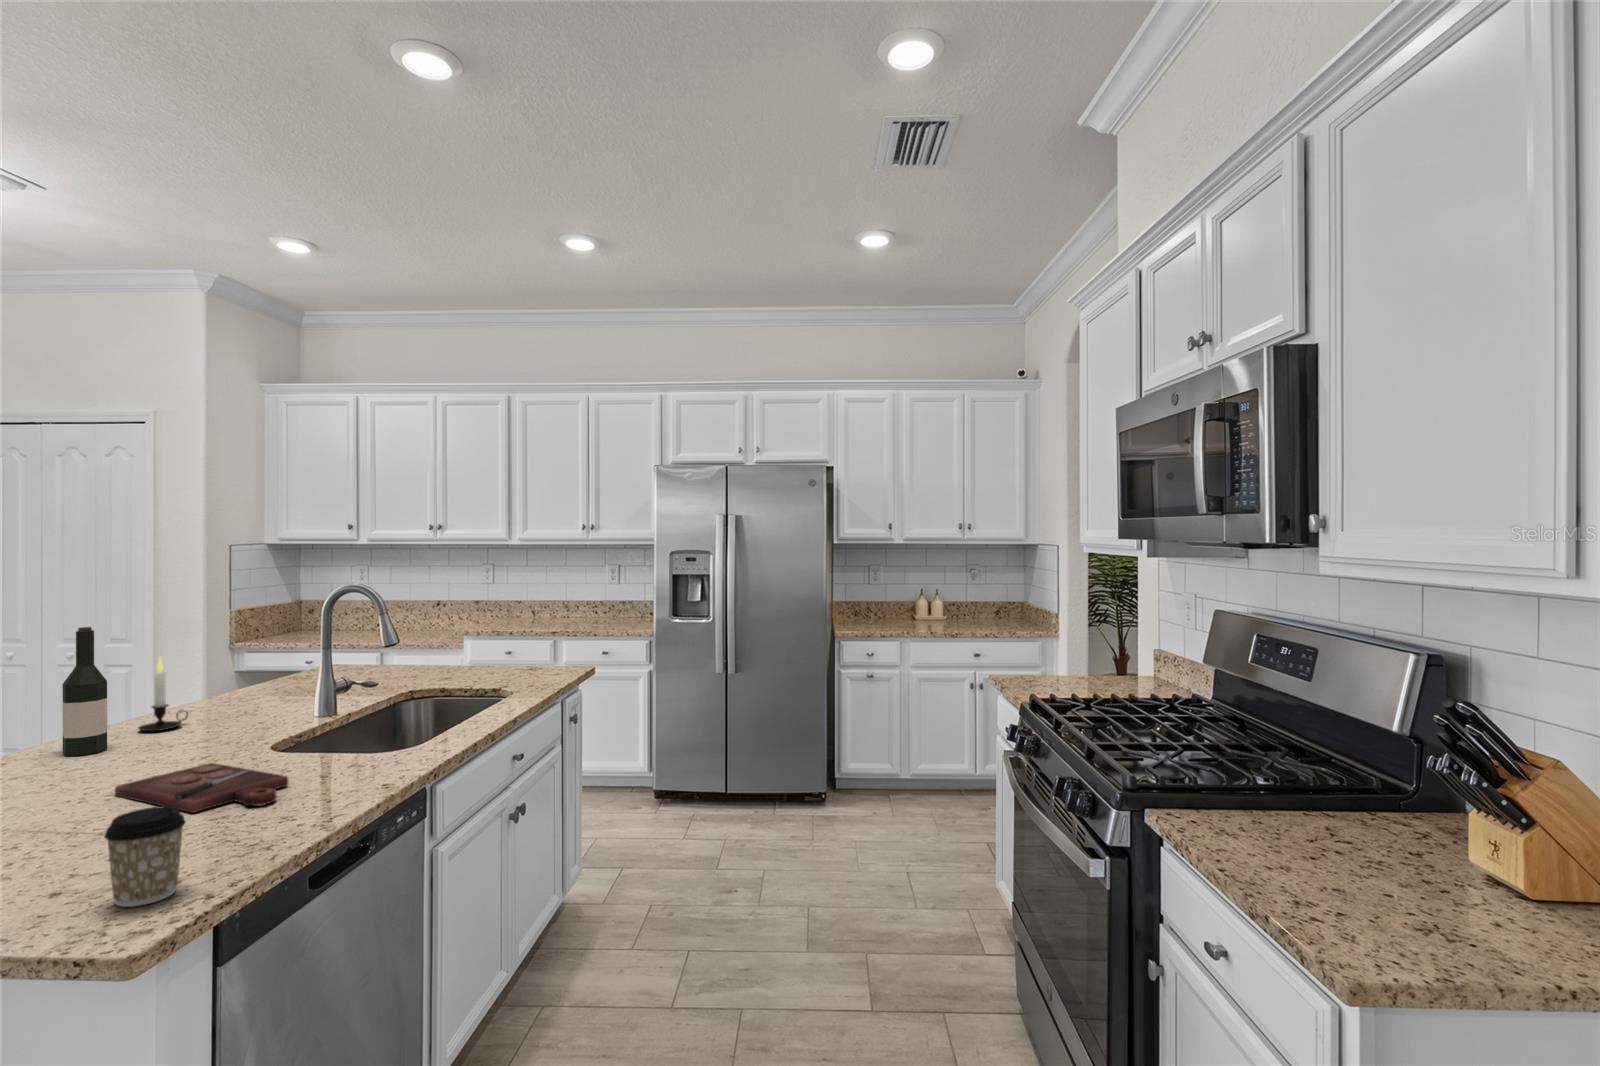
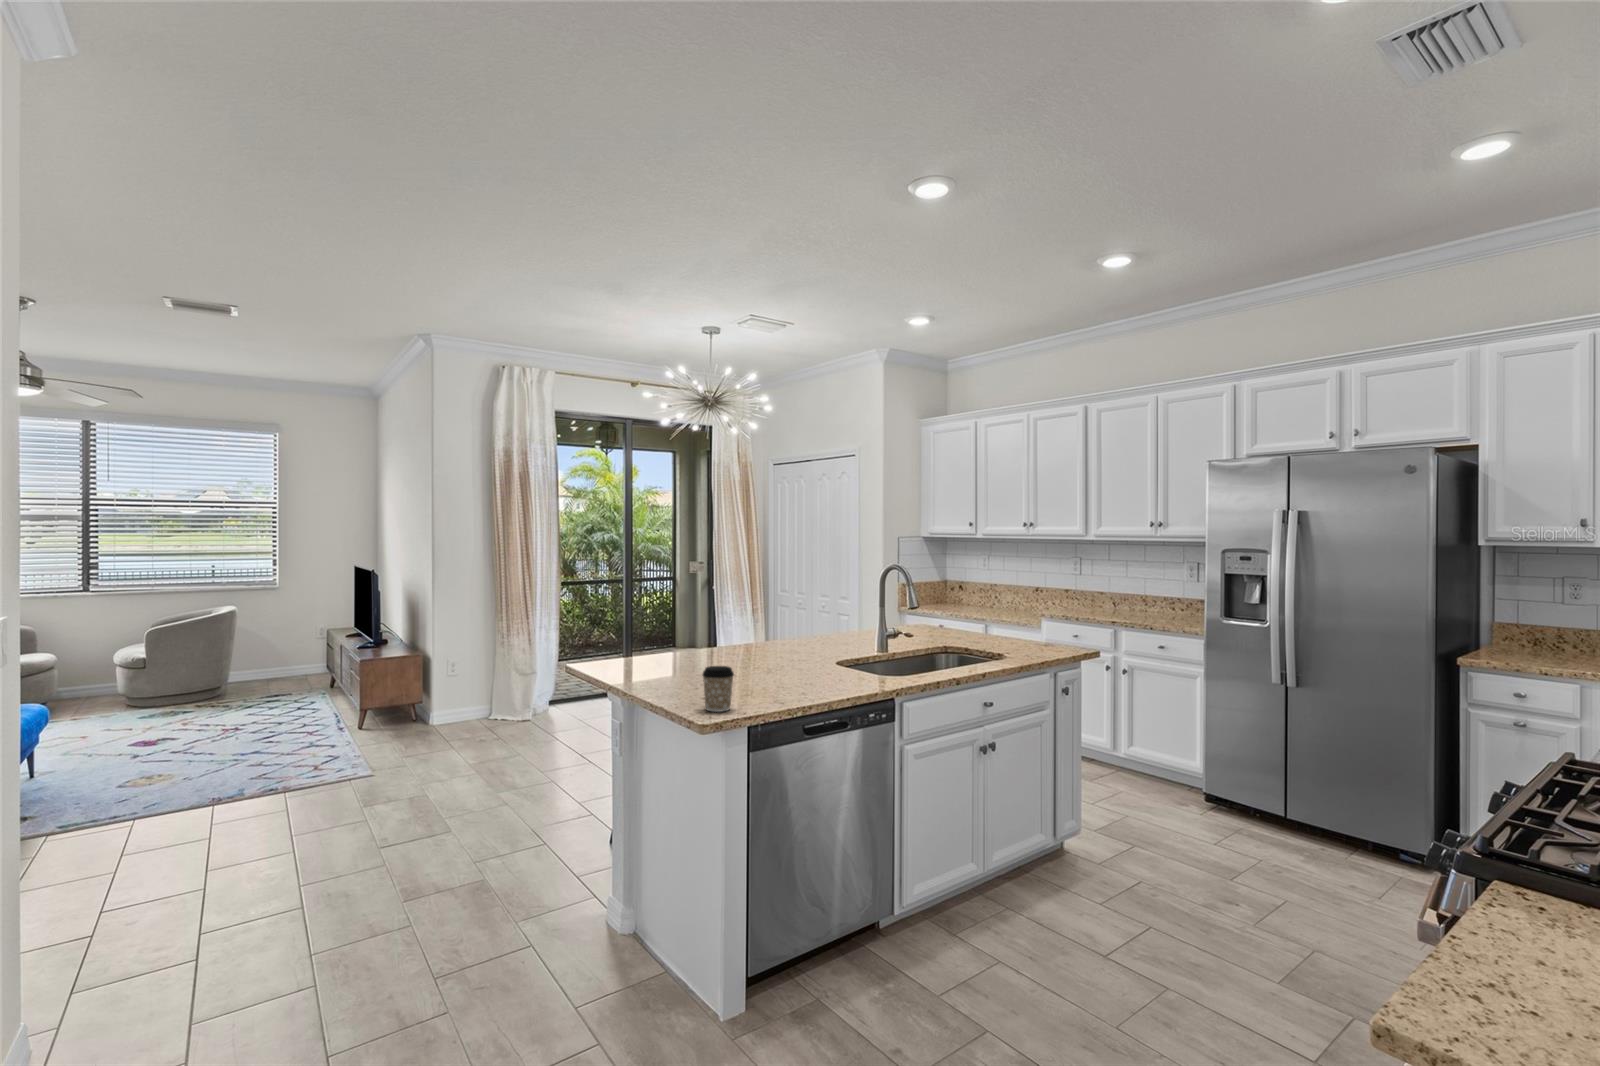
wine bottle: present [63,627,107,756] -> none [748,580,767,651]
candle: present [139,656,188,731] -> none [787,601,812,646]
cutting board: present [115,763,288,813] -> none [749,663,819,686]

